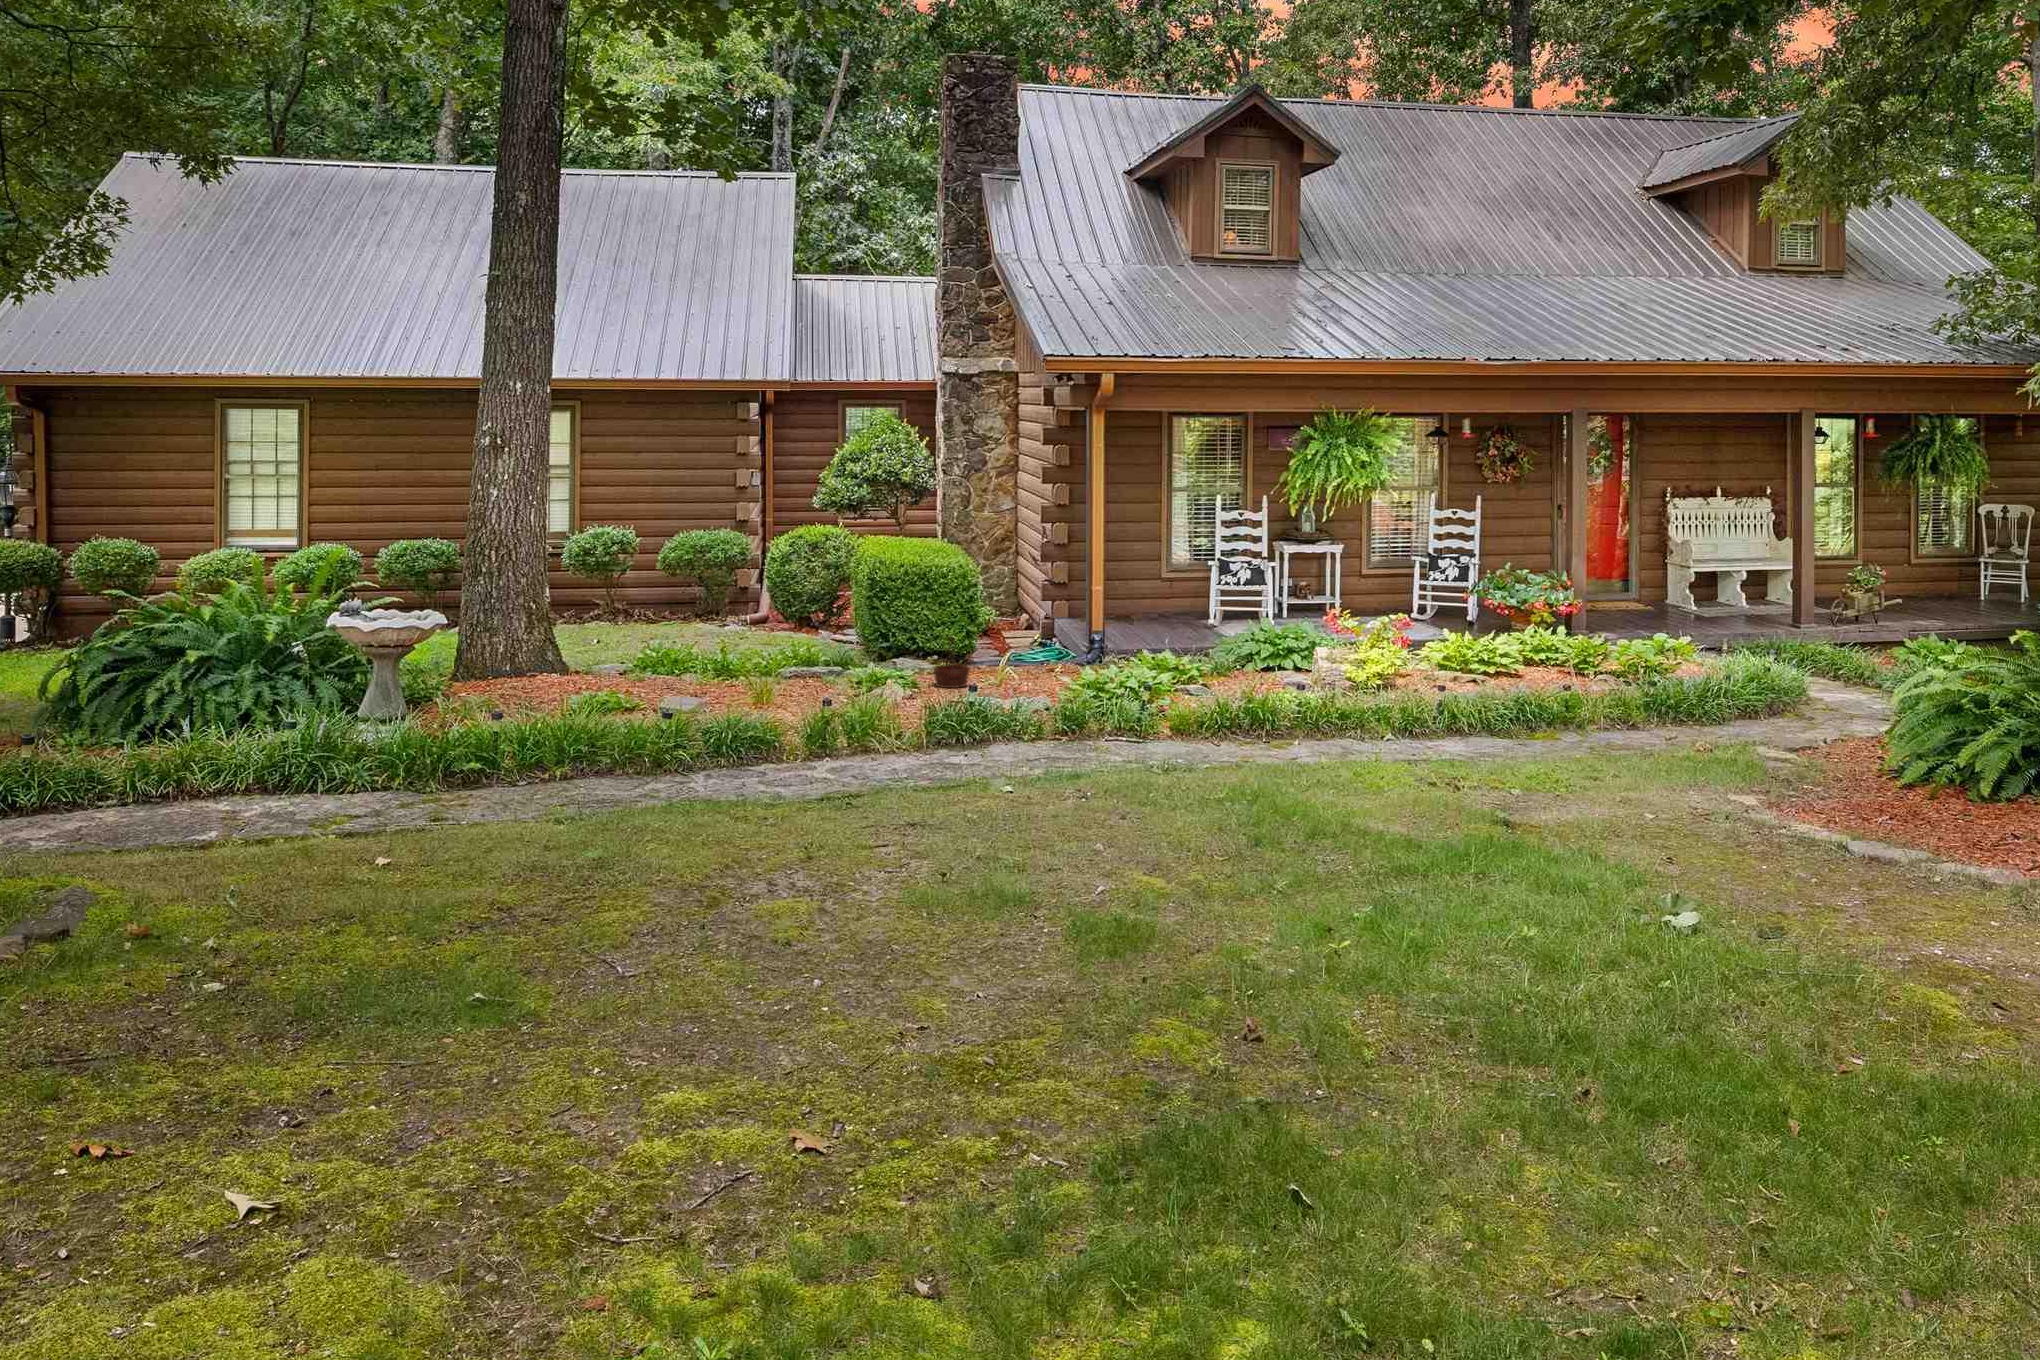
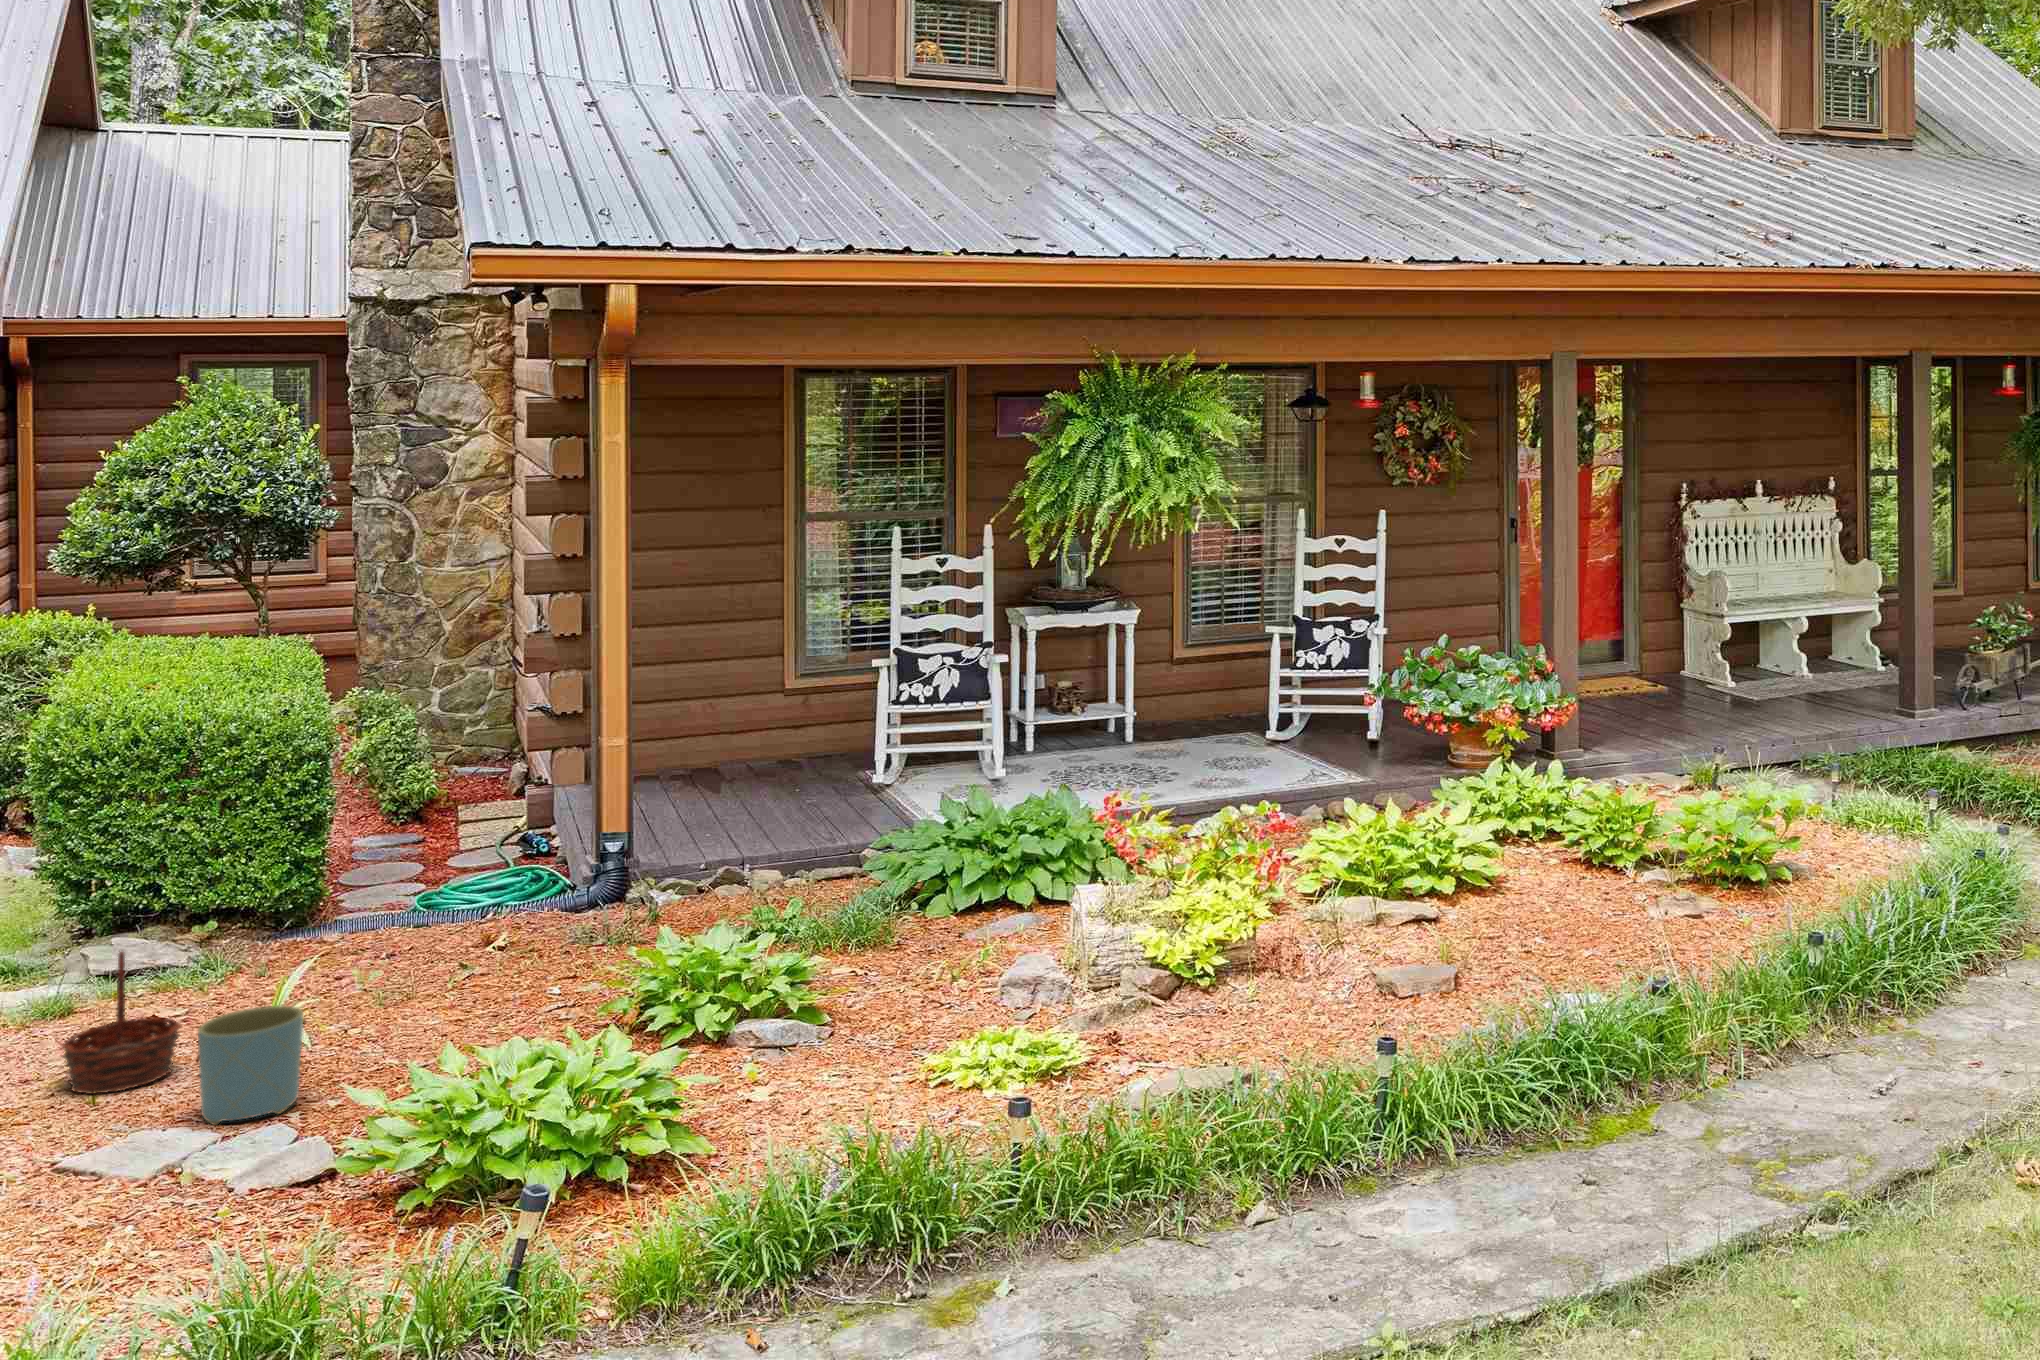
planter: none [987,659,1021,699] -> present [198,1005,303,1125]

